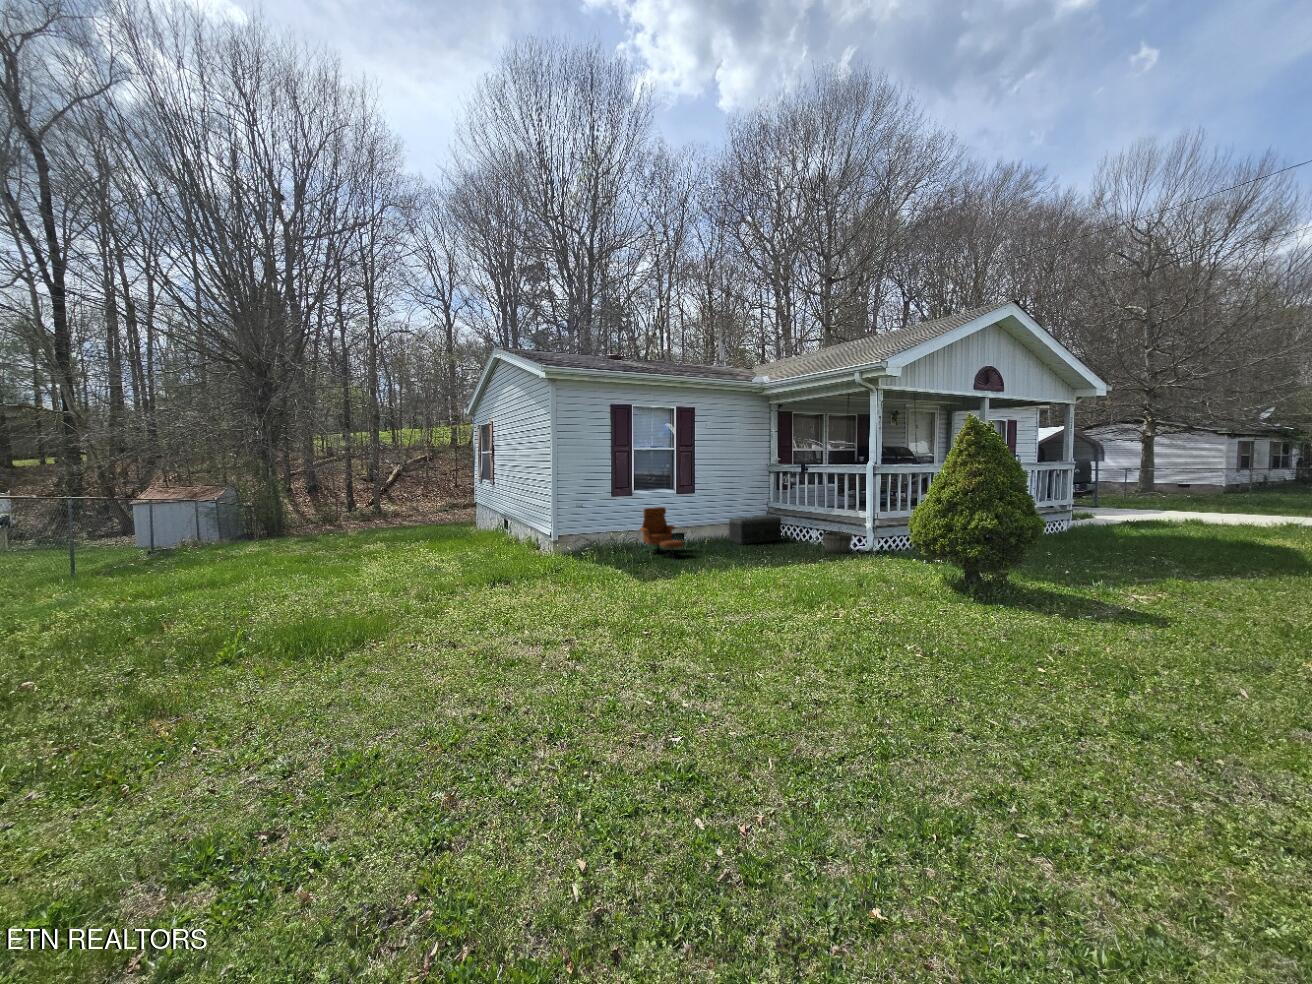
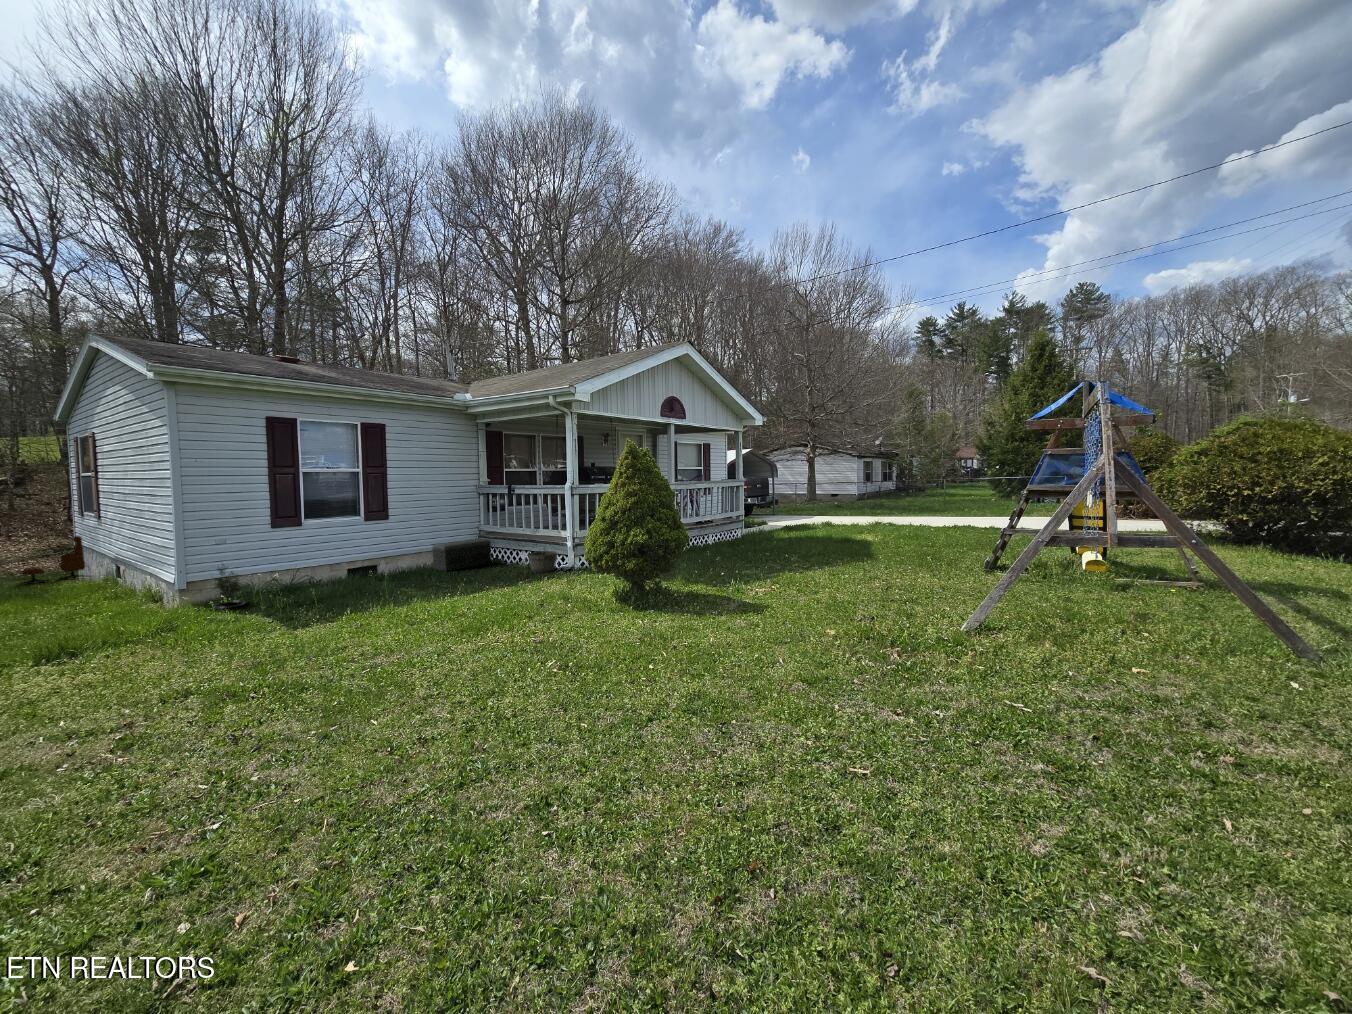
lounge chair: present [640,507,684,558] -> present [20,536,86,585]
potted tree: none [569,523,591,561] -> present [214,564,244,609]

